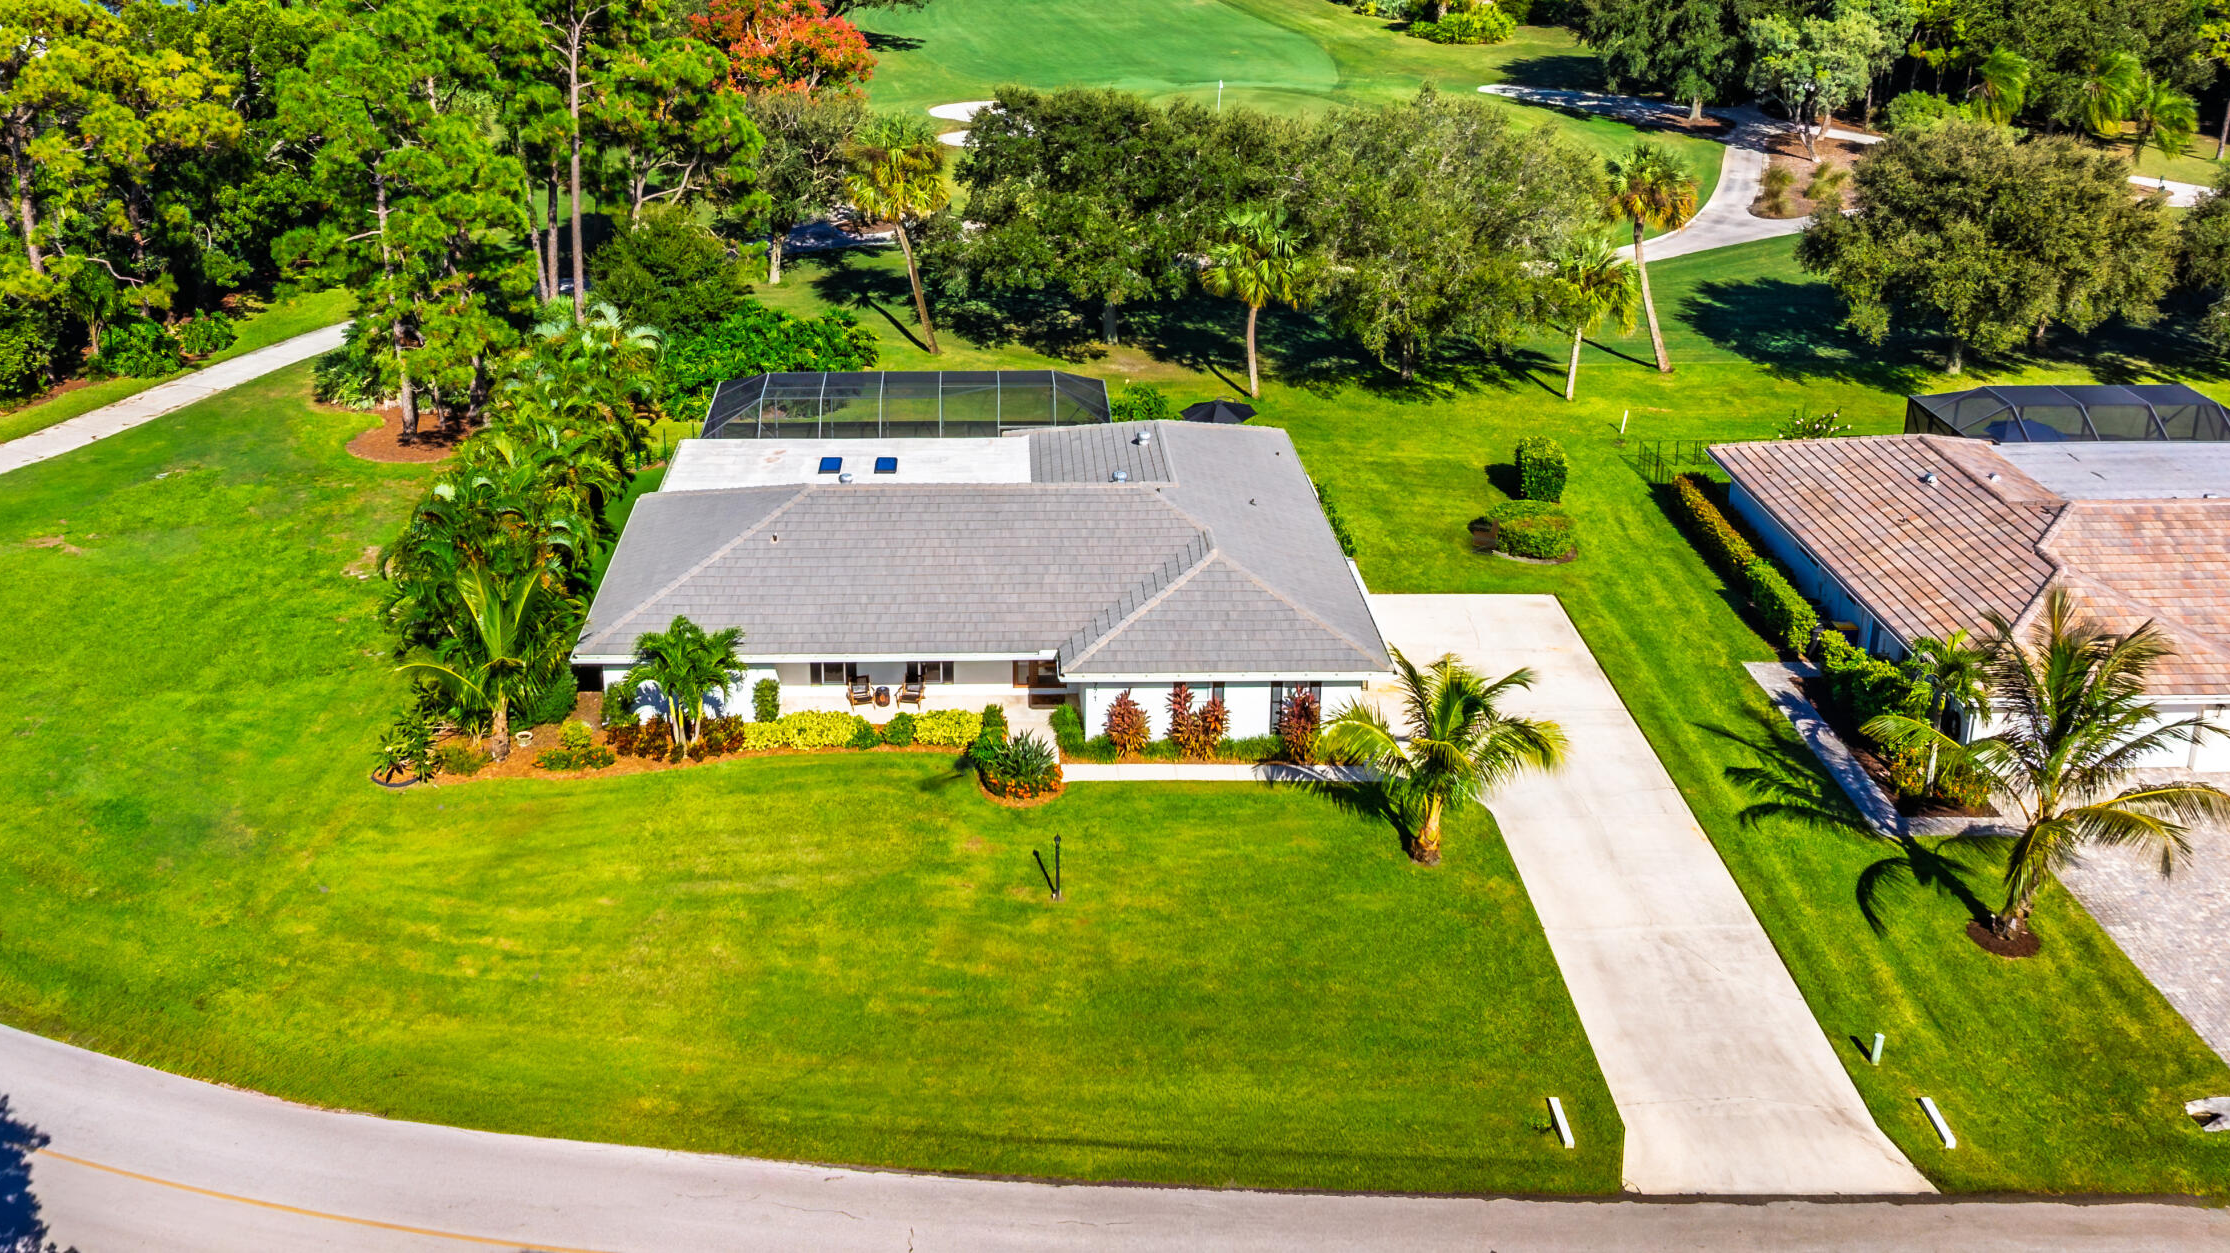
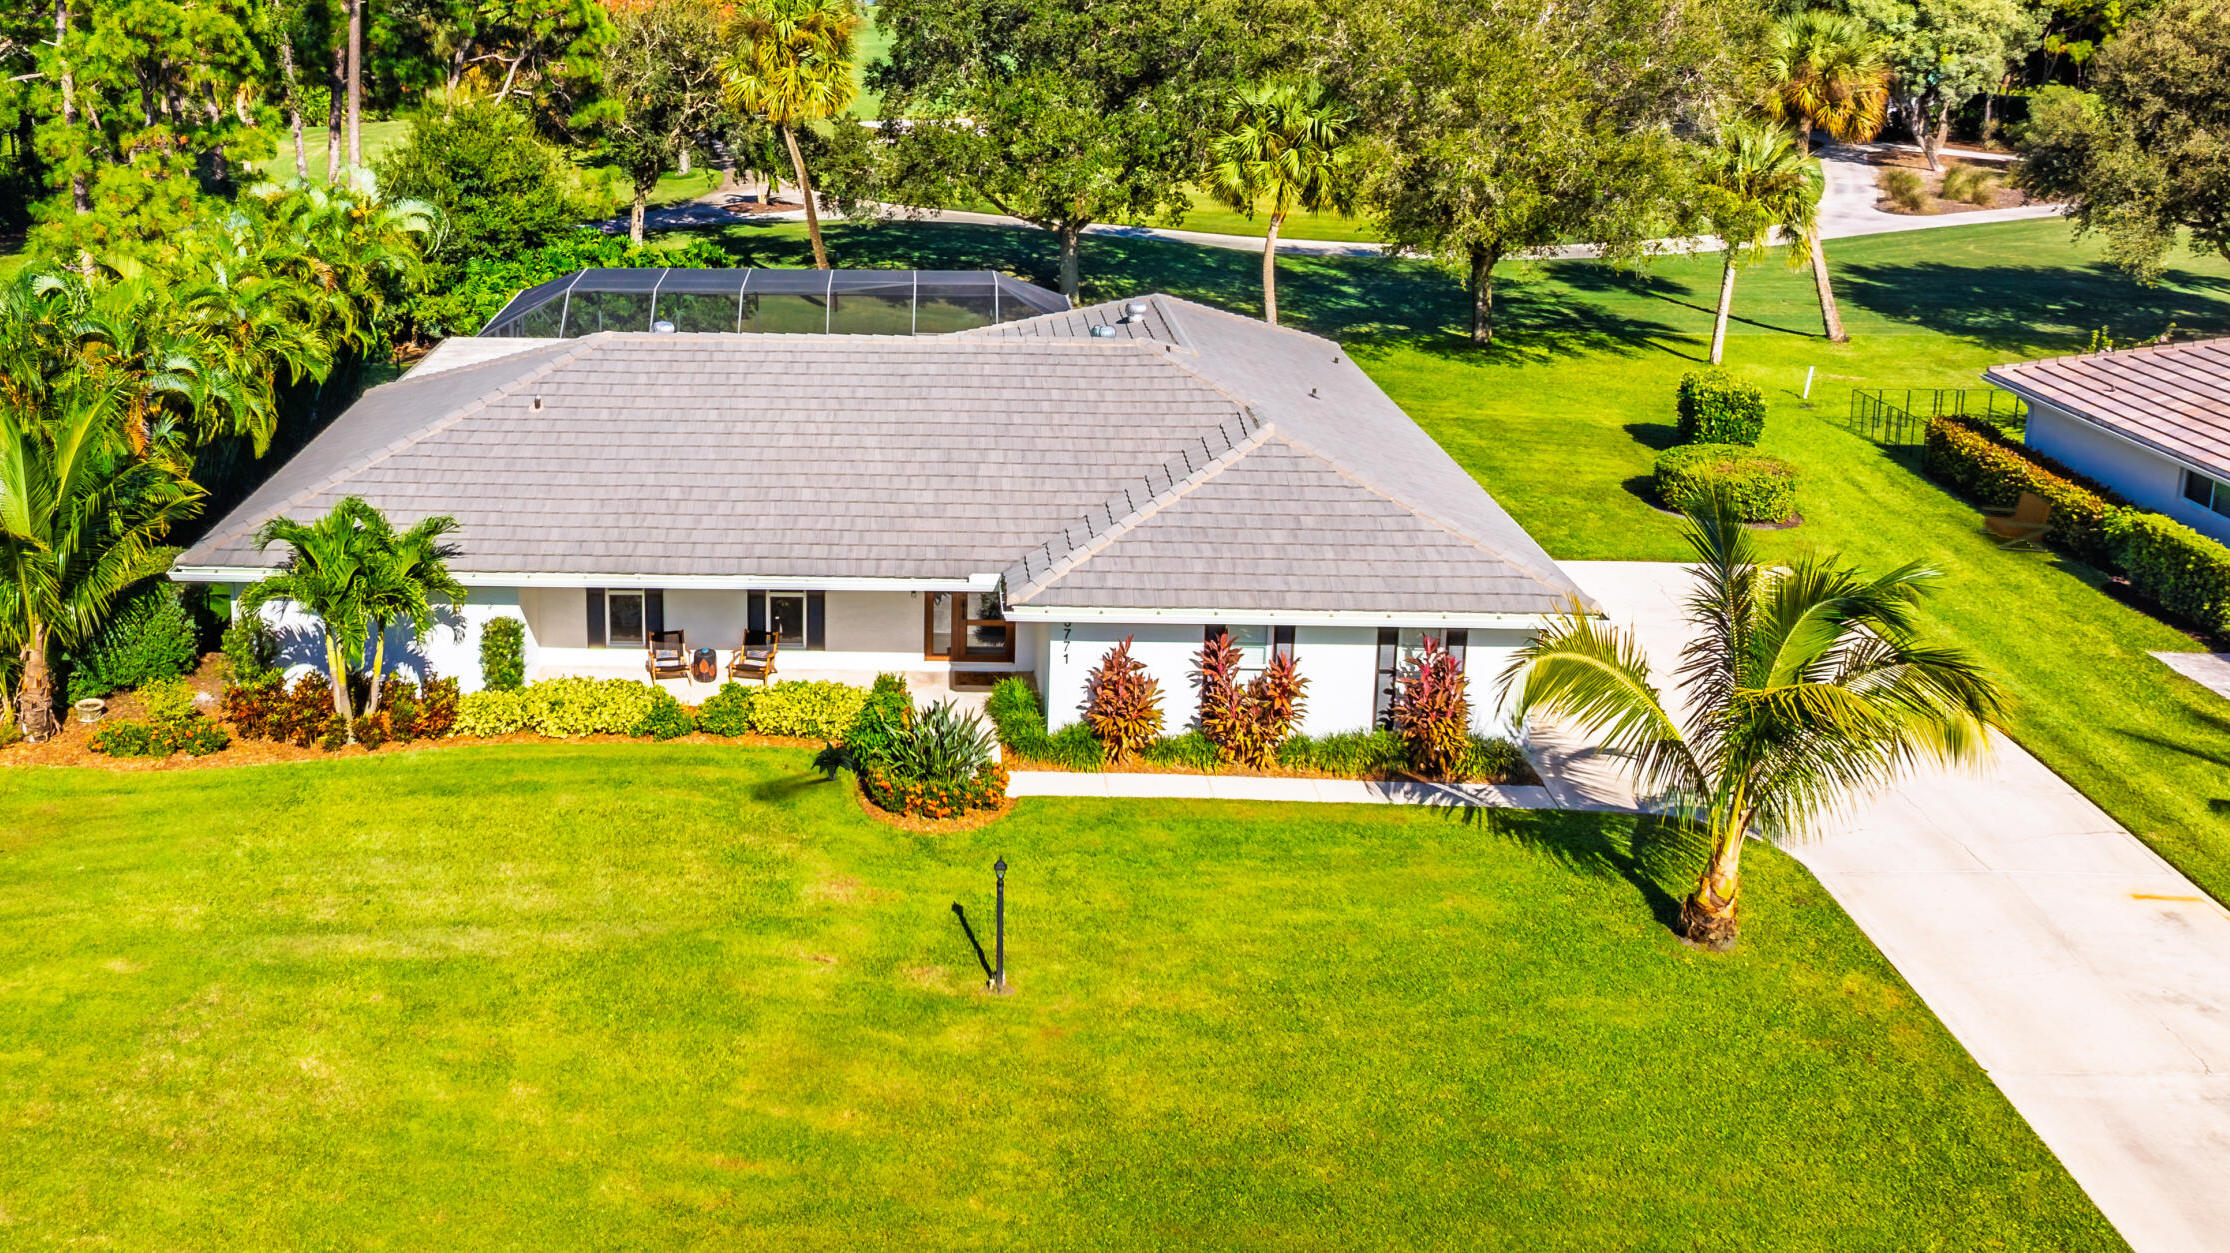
lounge chair: present [1472,519,1499,555] -> present [1978,492,2054,553]

